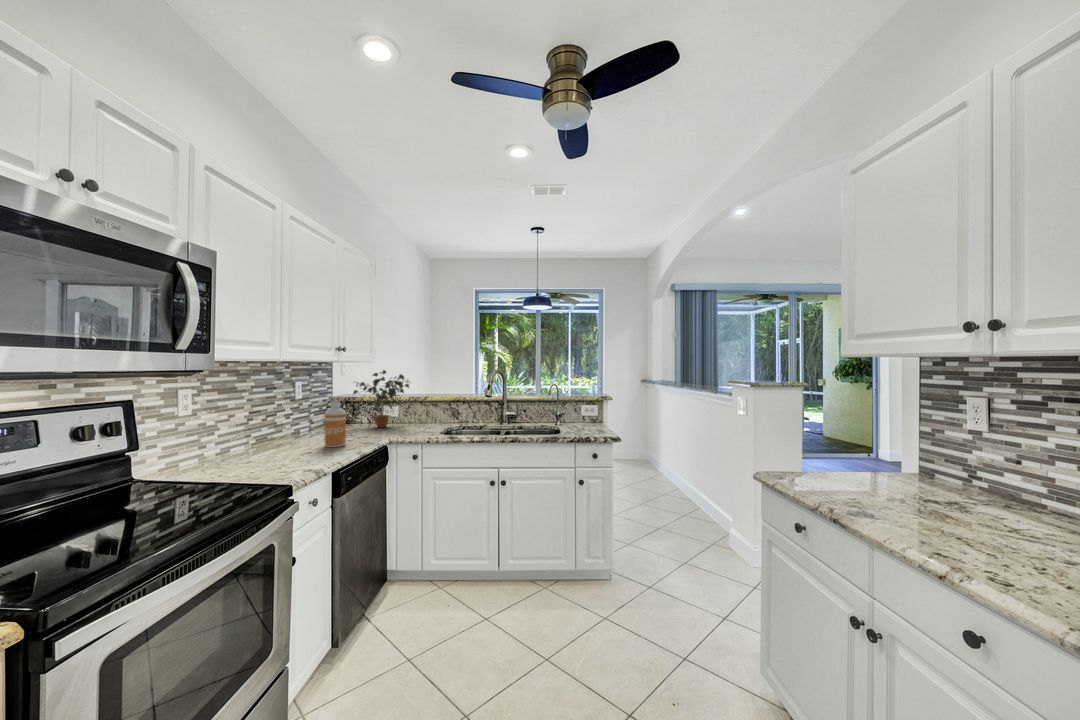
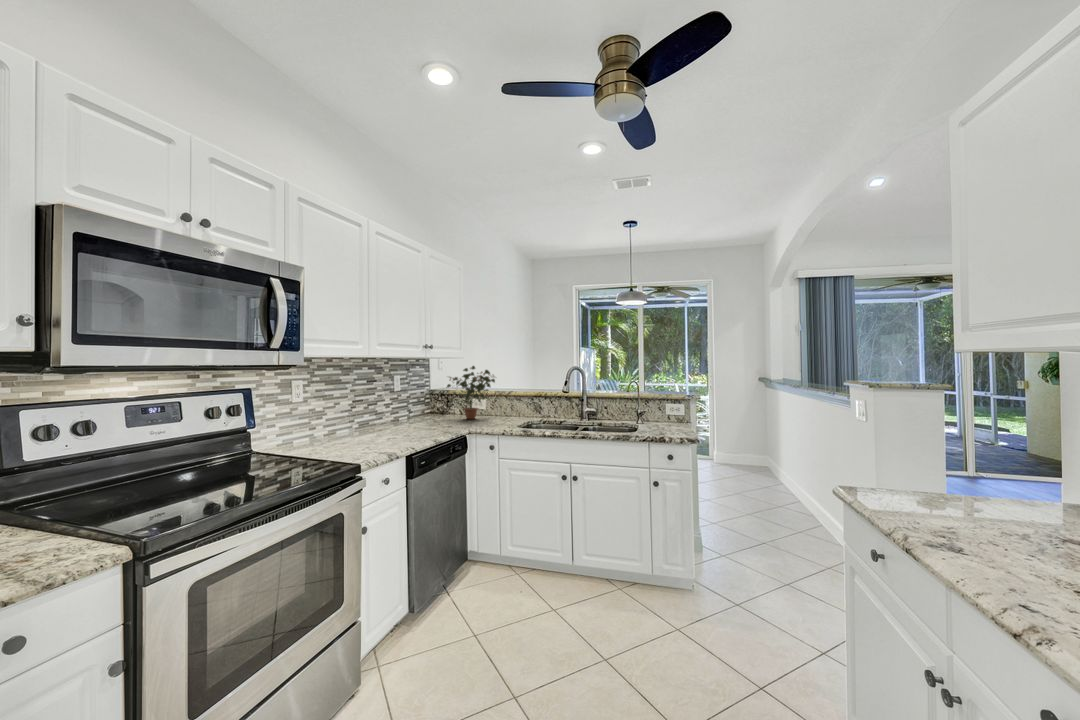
soap dispenser: present [325,397,346,447] -> none [410,389,428,435]

